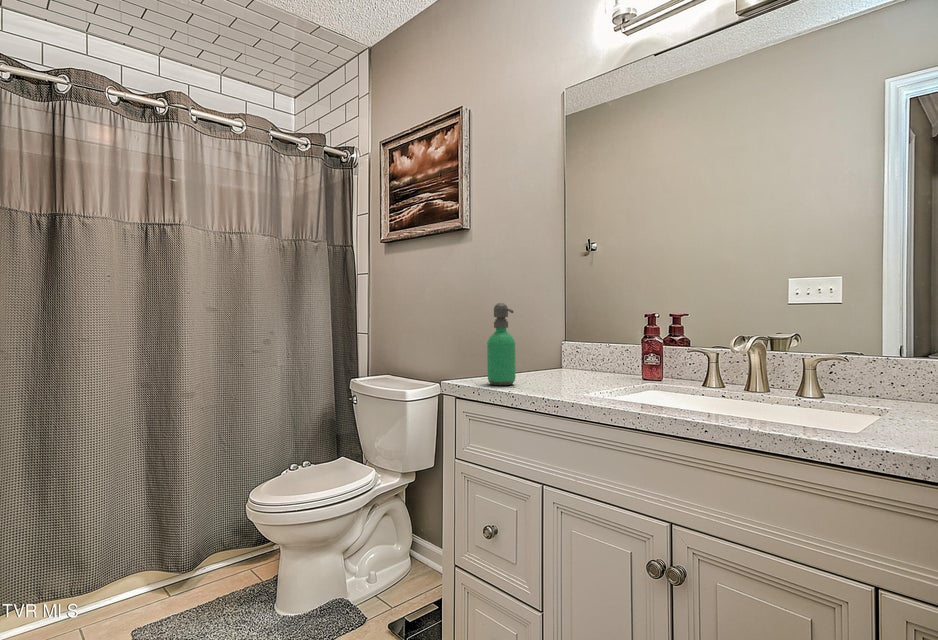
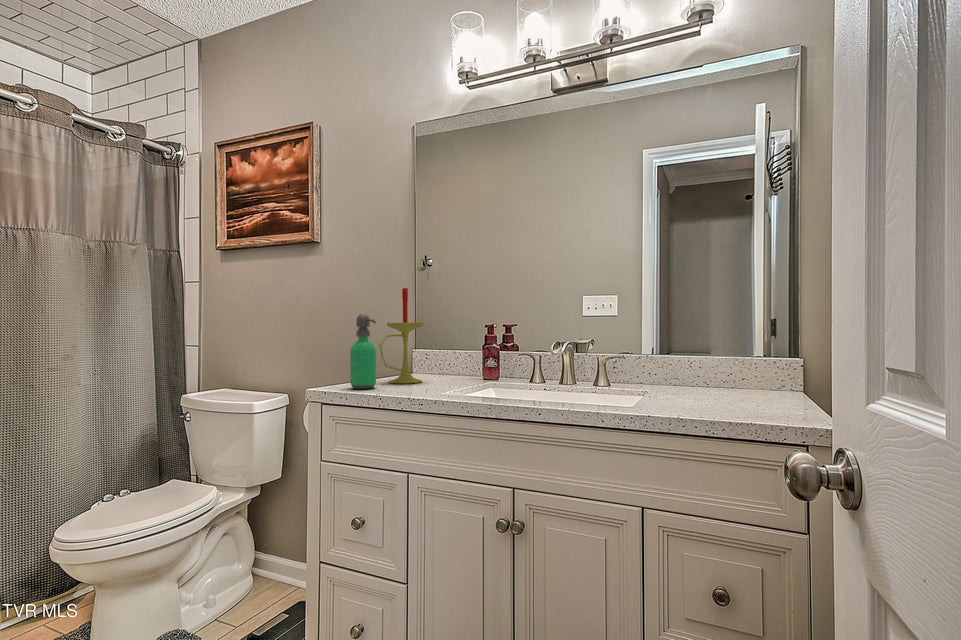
candle: none [522,271,573,380] -> present [379,288,423,383]

